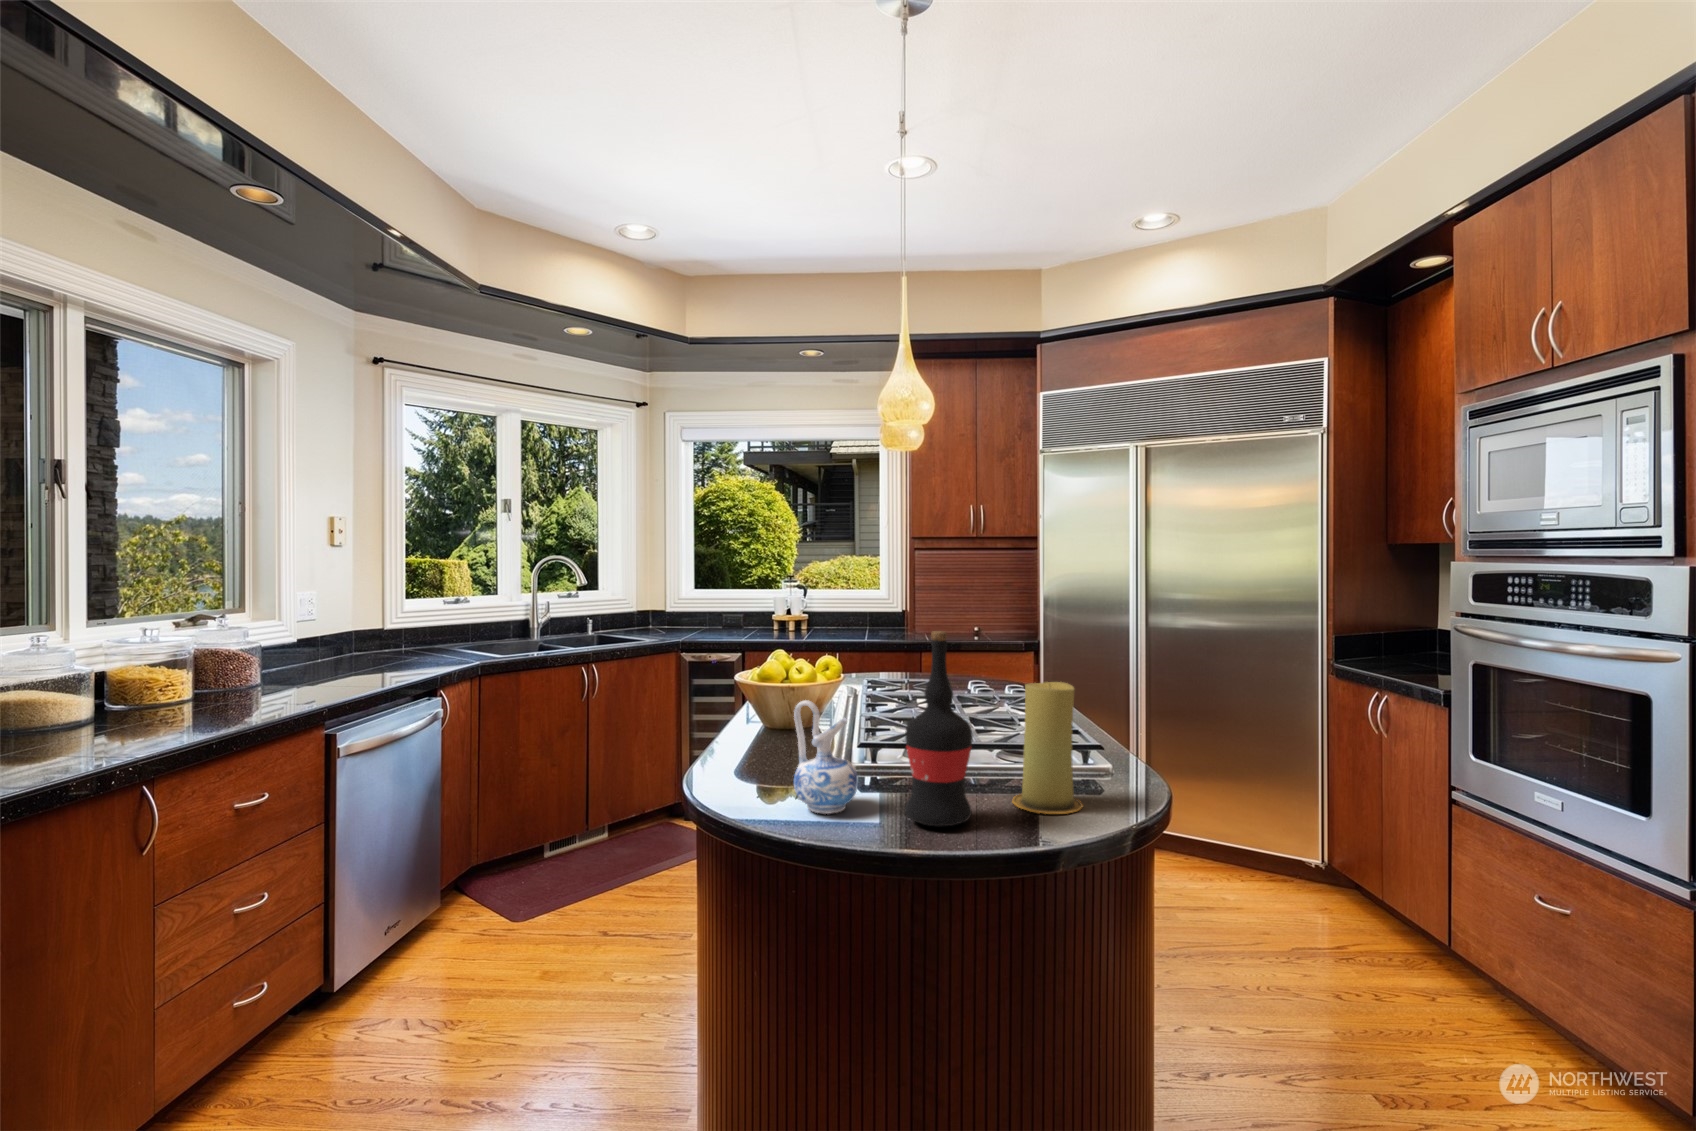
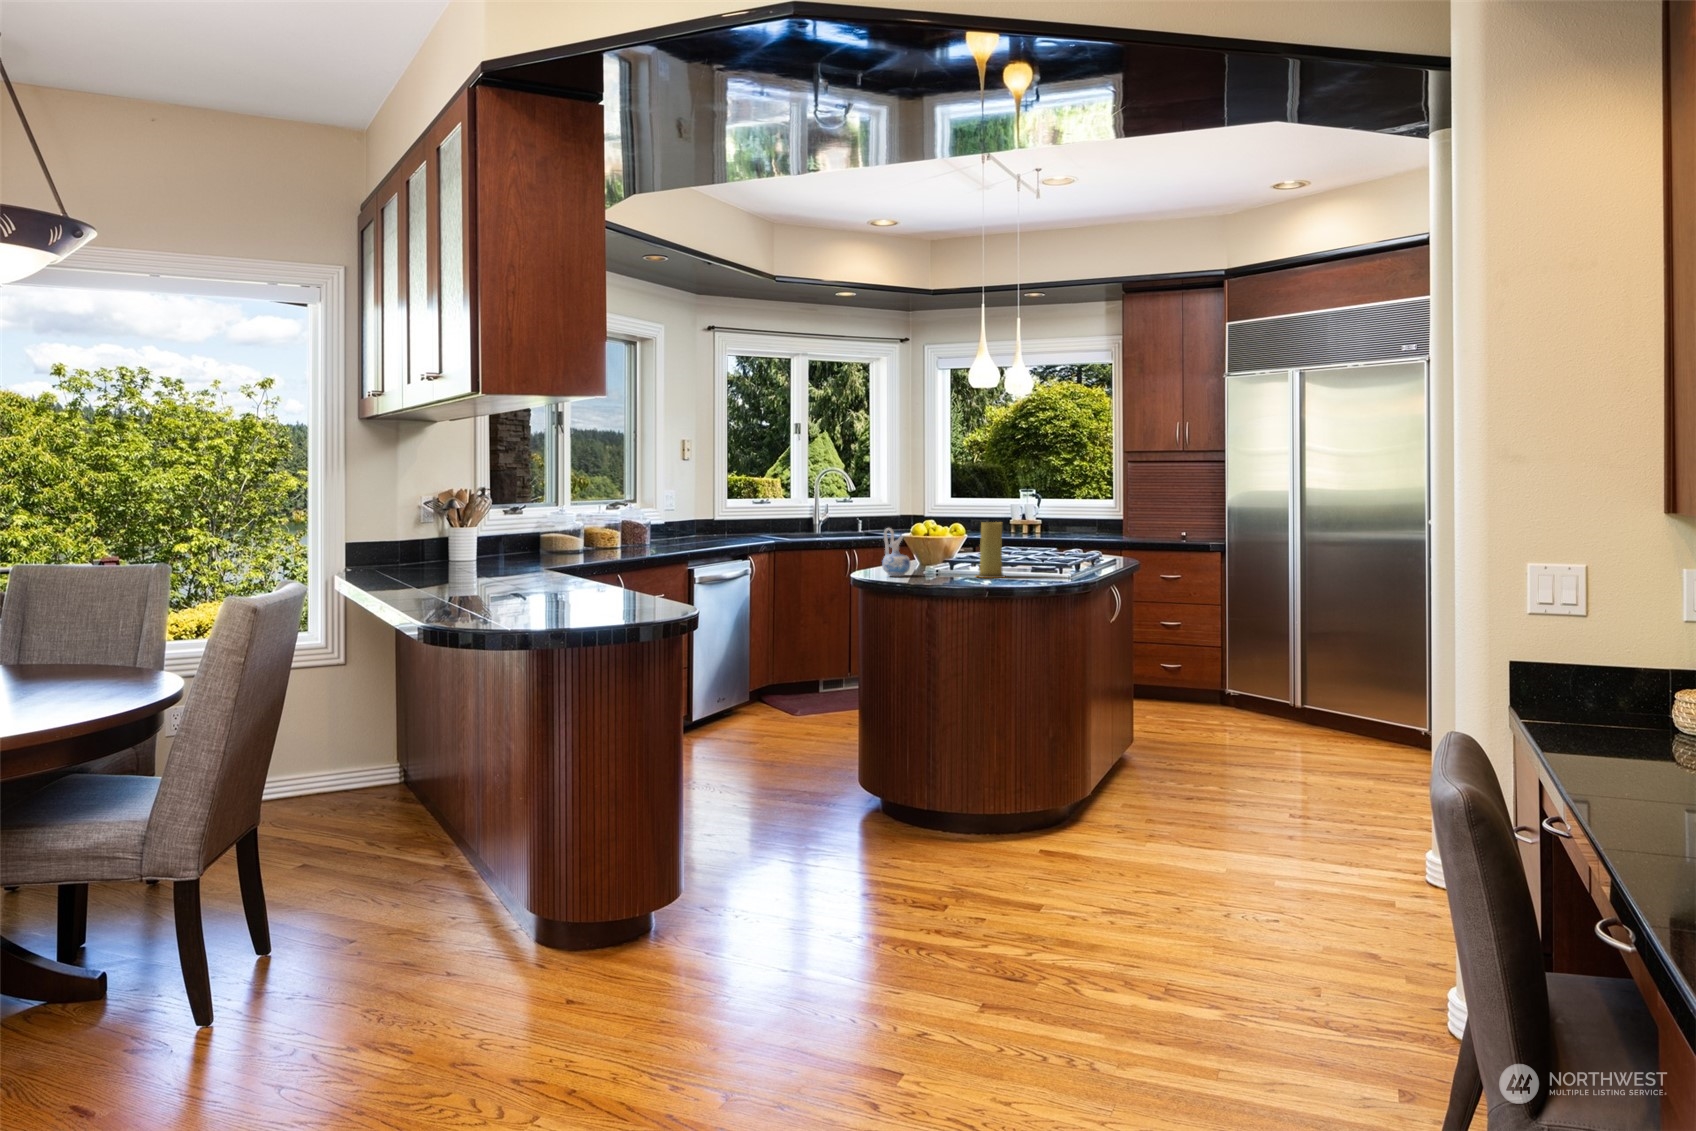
wine bottle: present [905,631,973,826] -> none [921,496,950,578]

